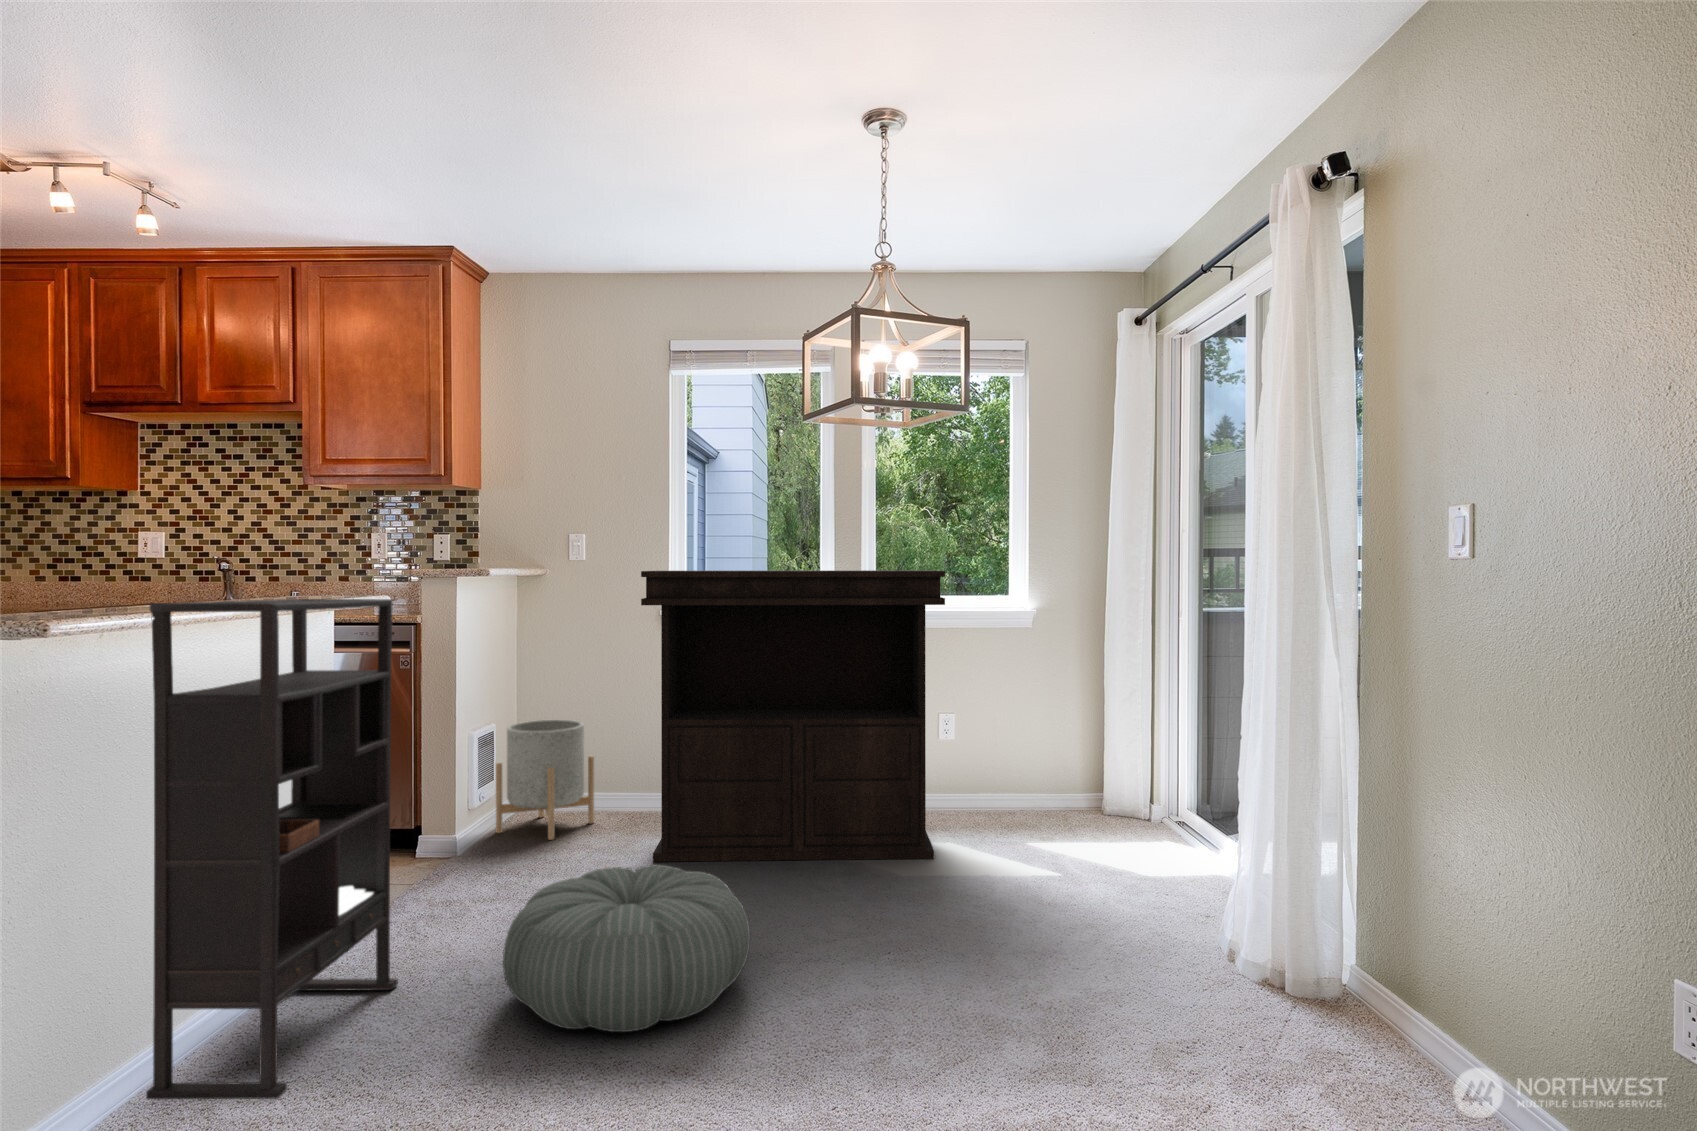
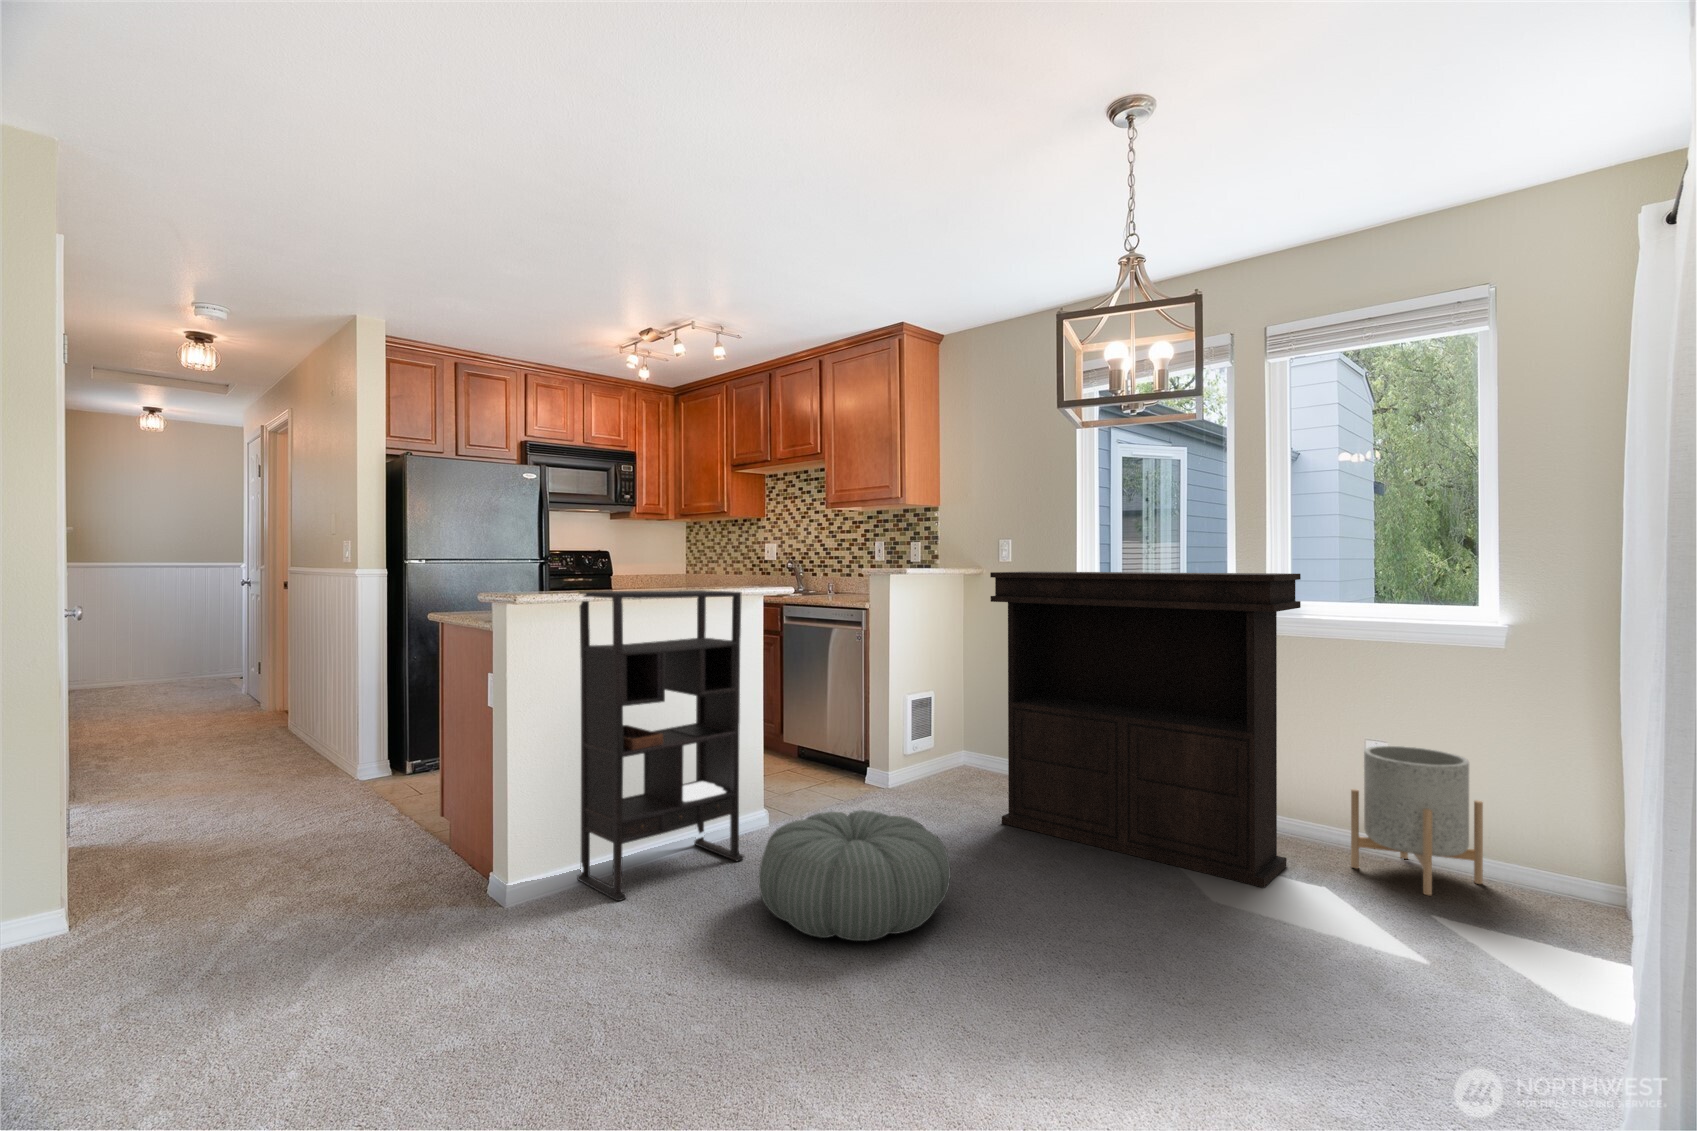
planter: present [496,720,594,840] -> present [1351,746,1483,895]

